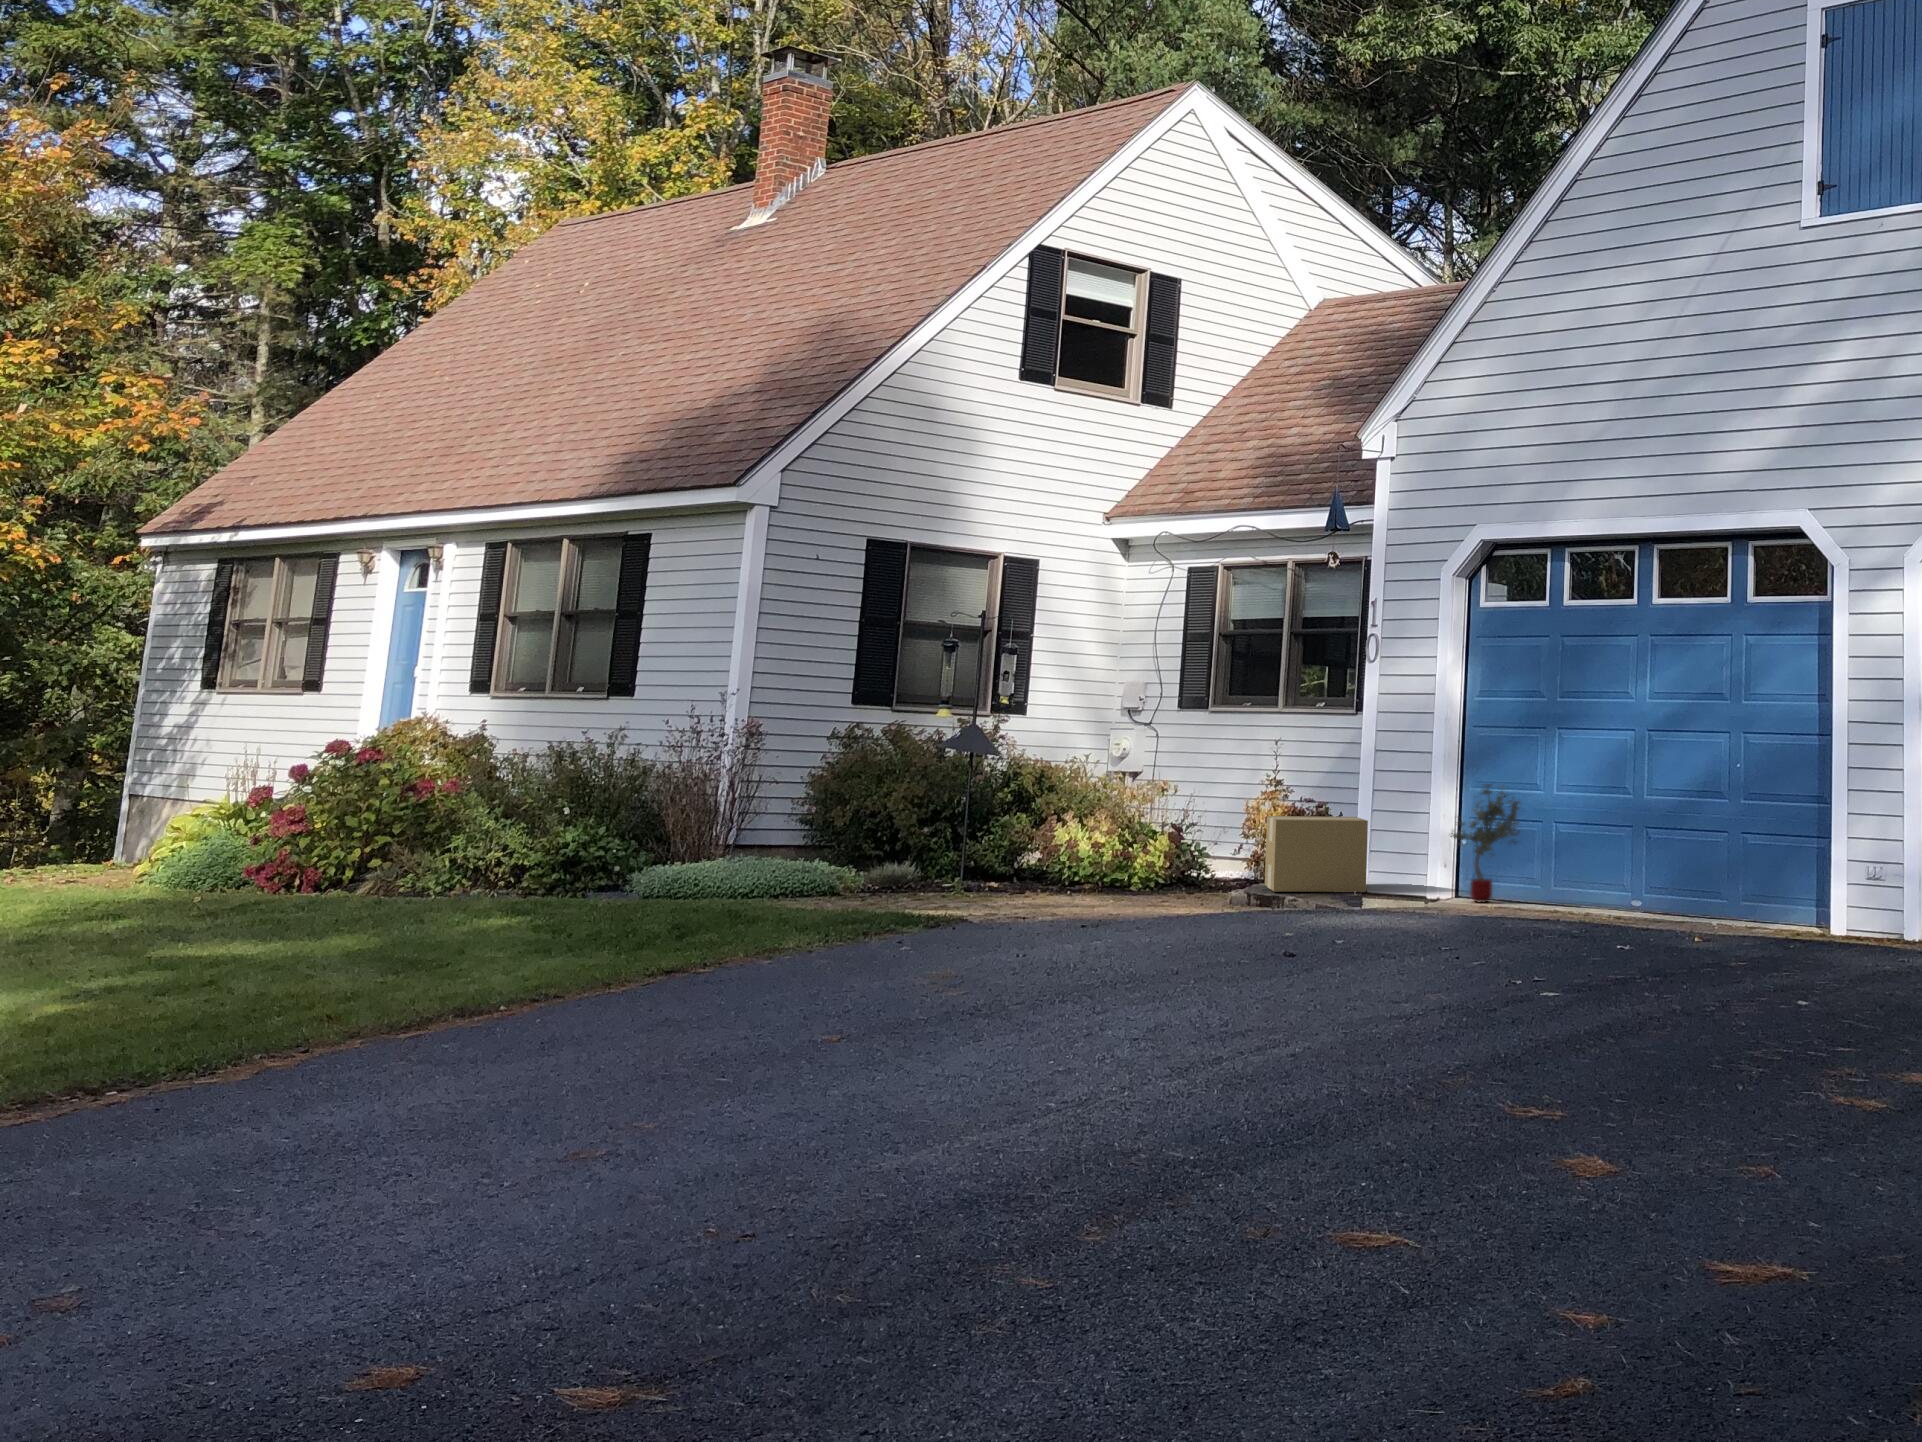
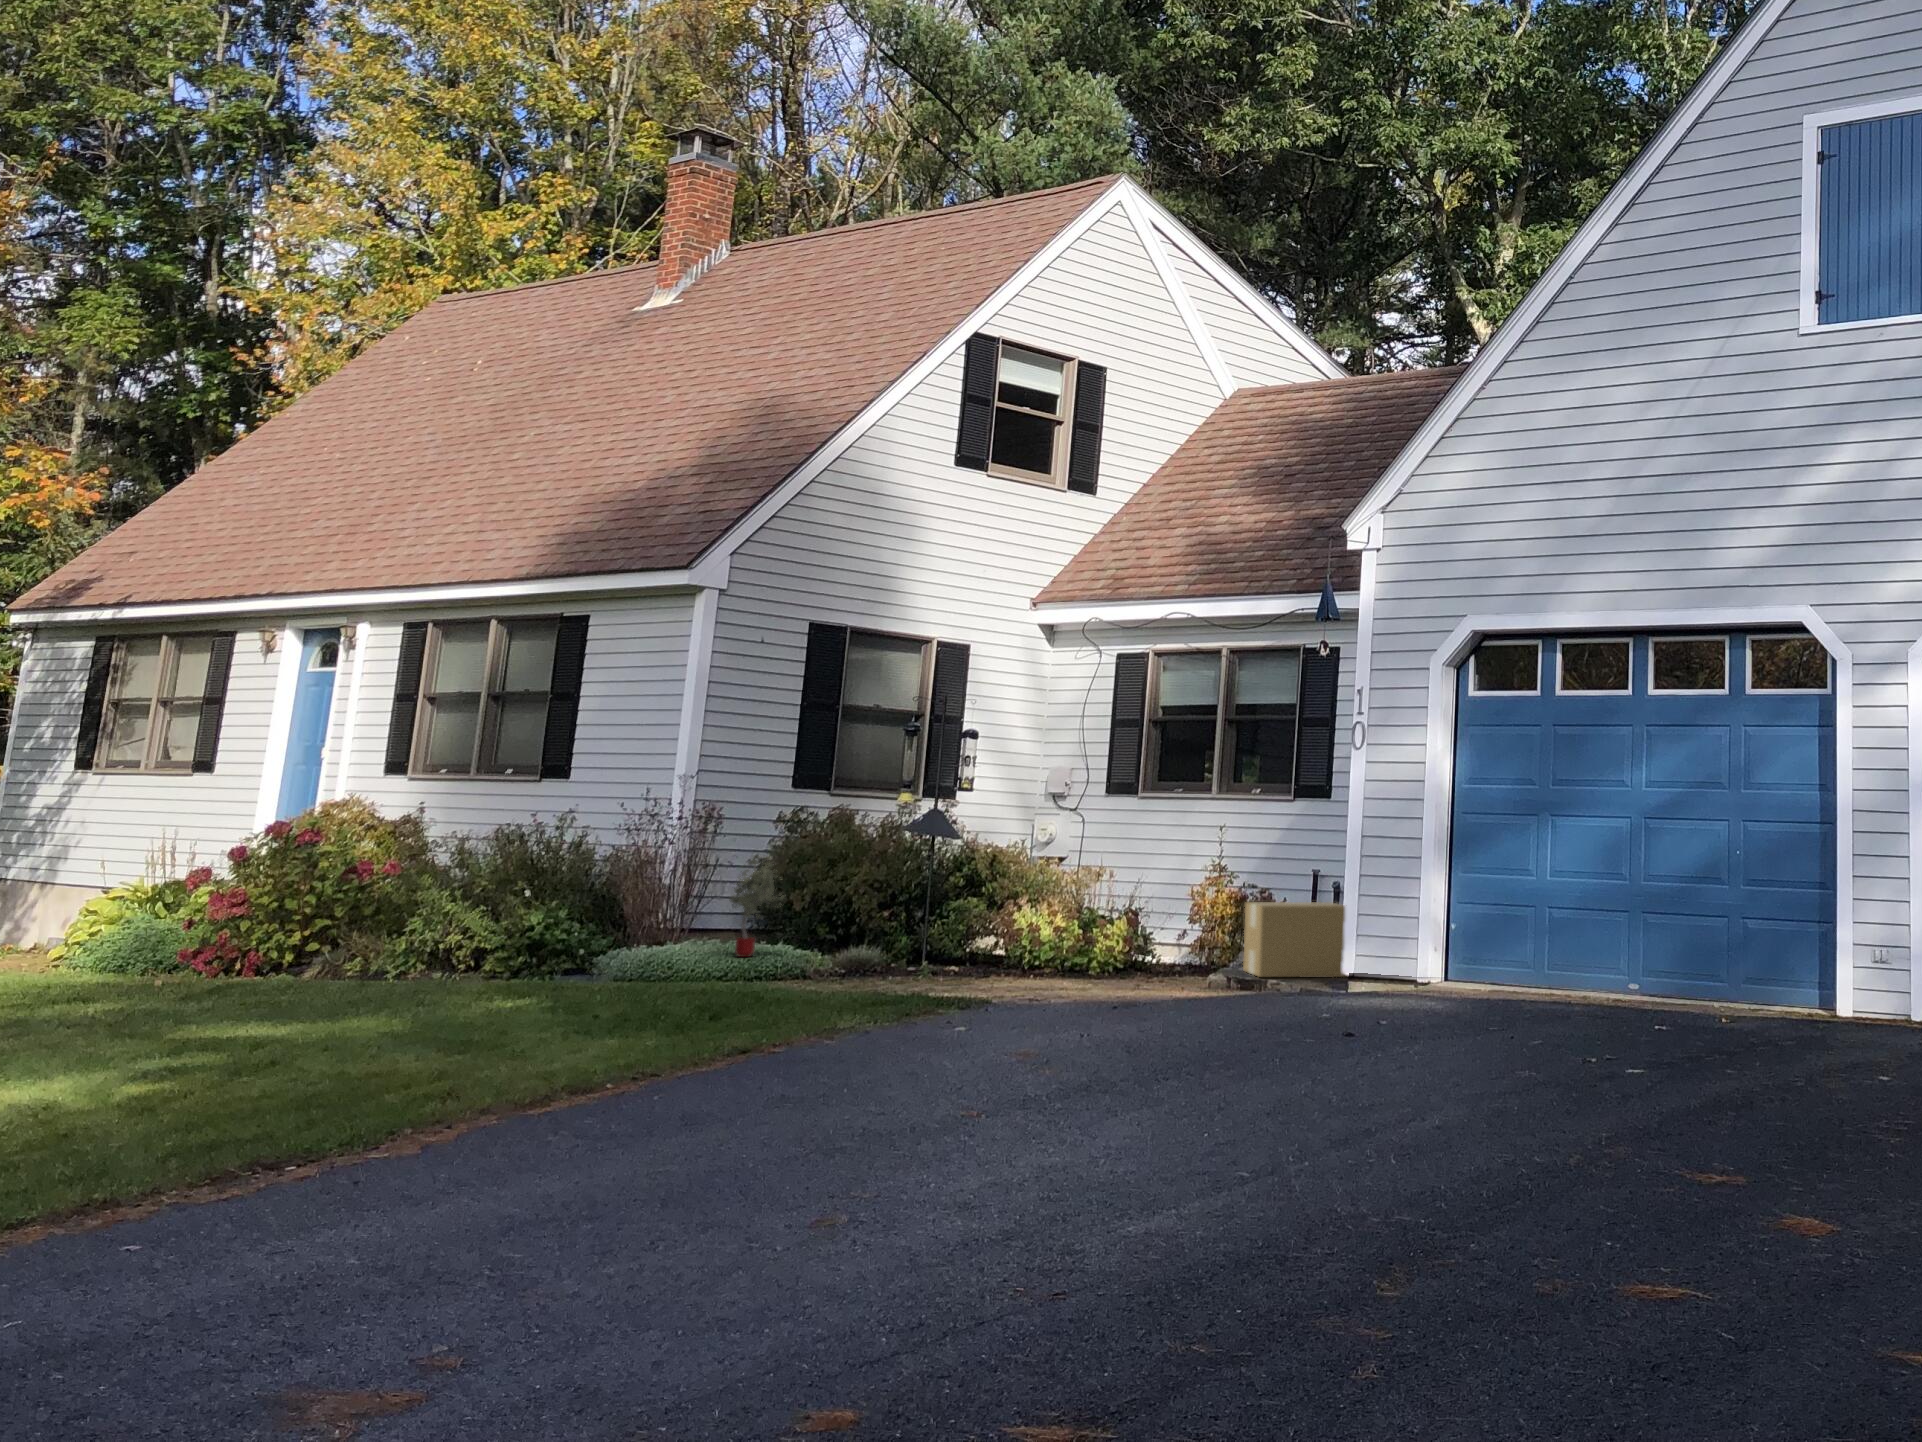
potted tree: present [1450,784,1520,902] -> present [729,856,784,957]

